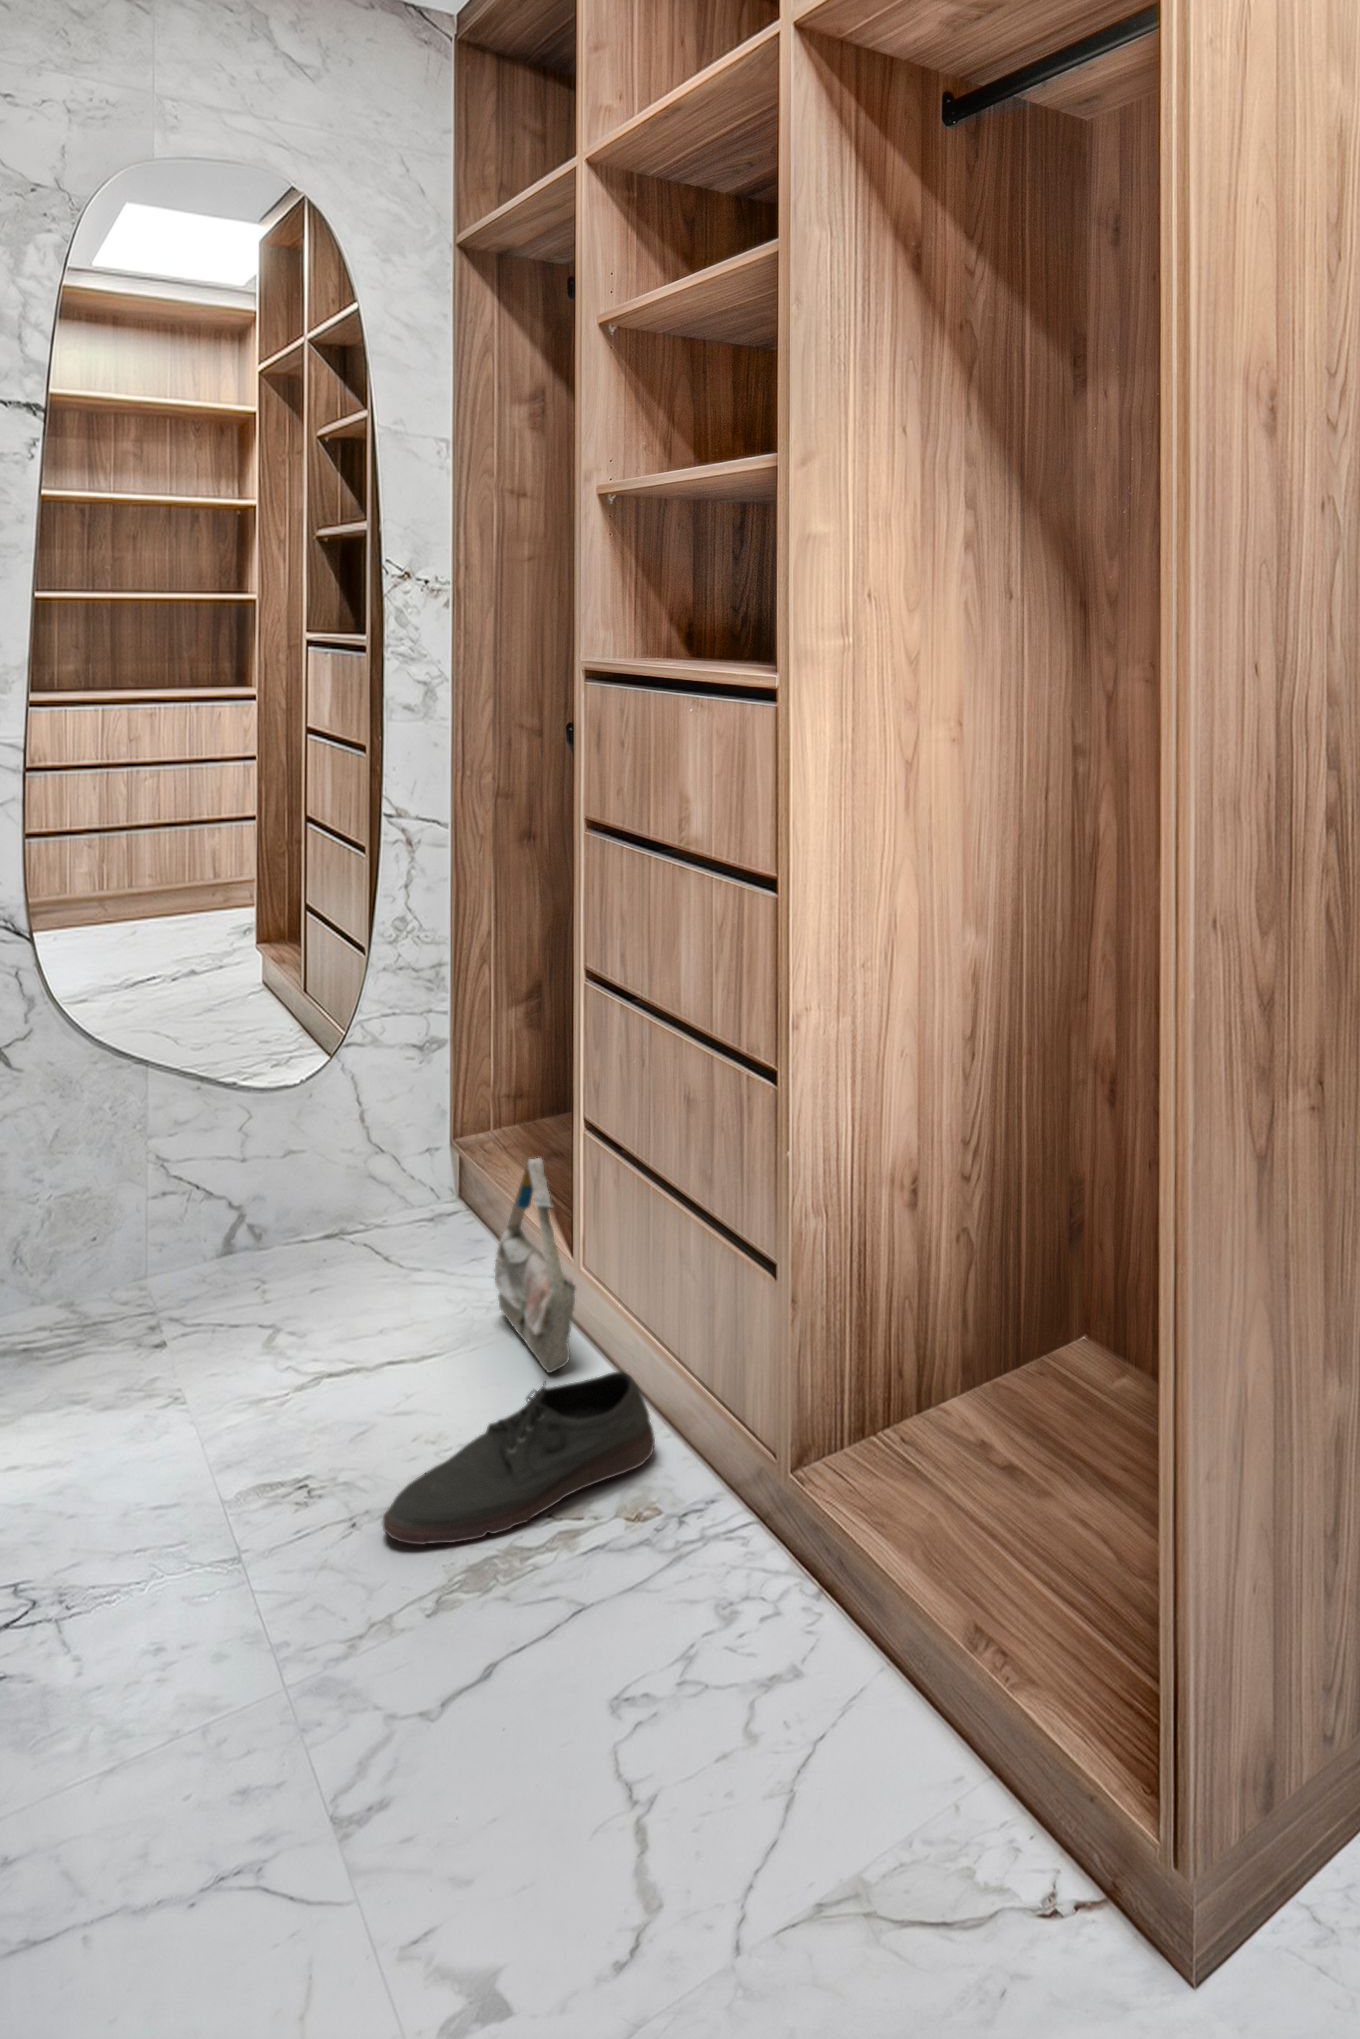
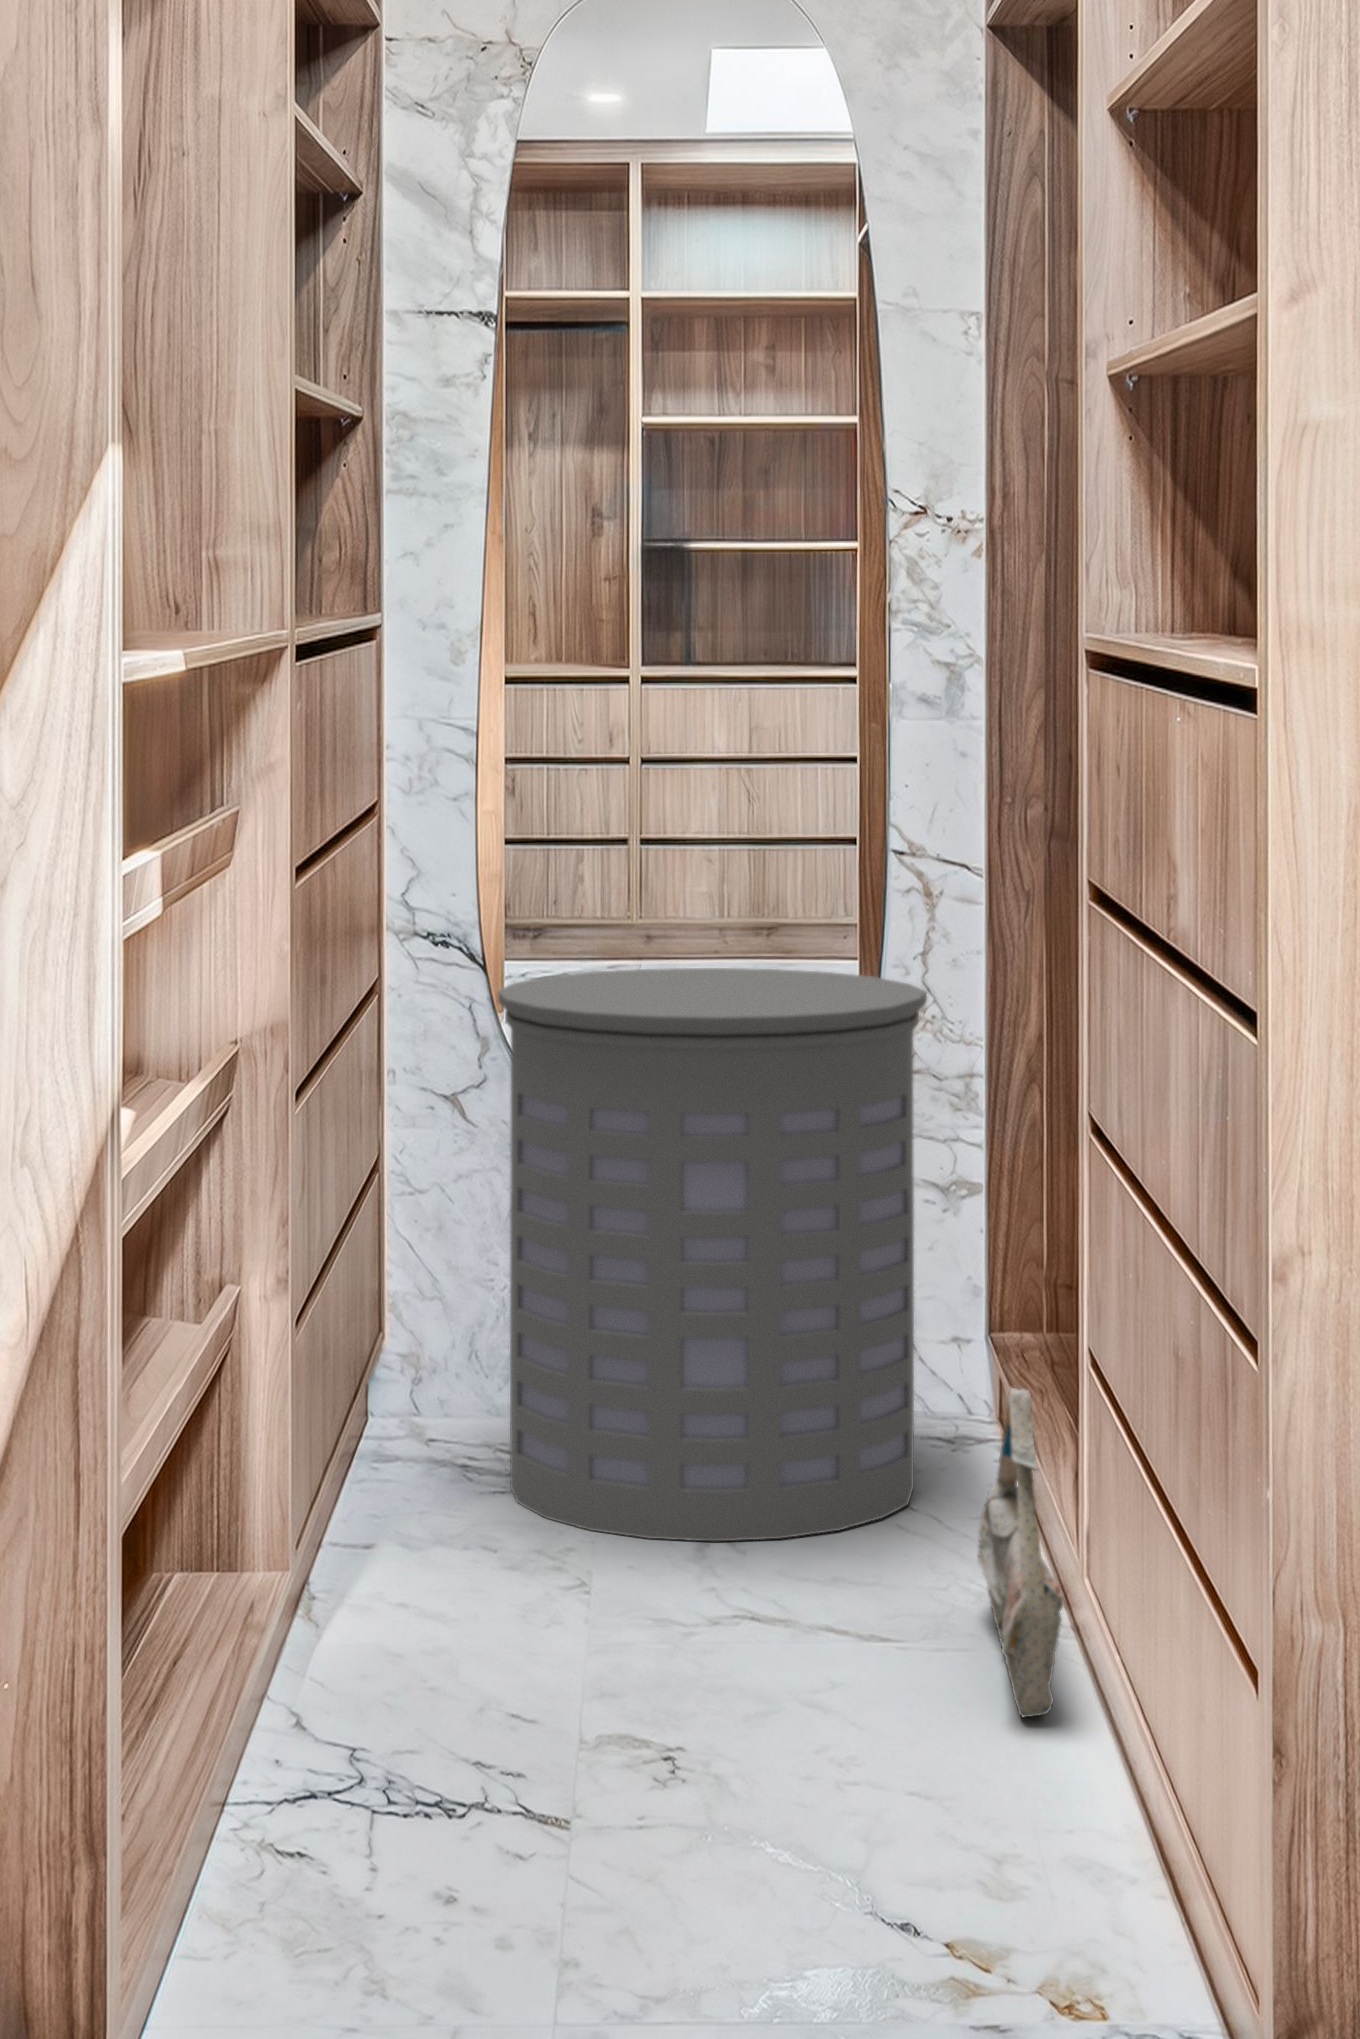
laundry hamper: none [71,903,427,1364] -> present [498,968,927,1541]
shoe: present [383,1372,655,1545] -> none [724,1726,1126,1931]

